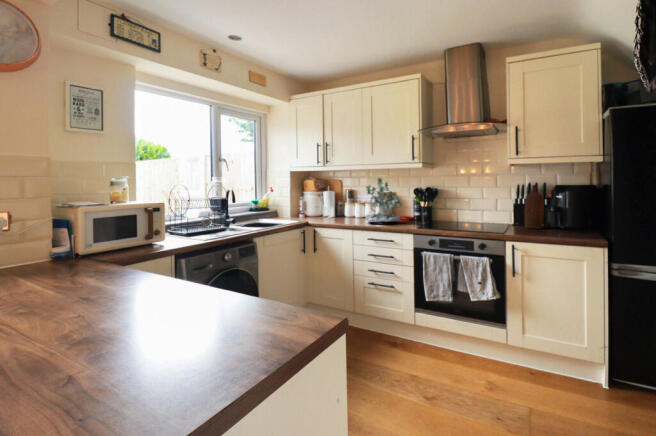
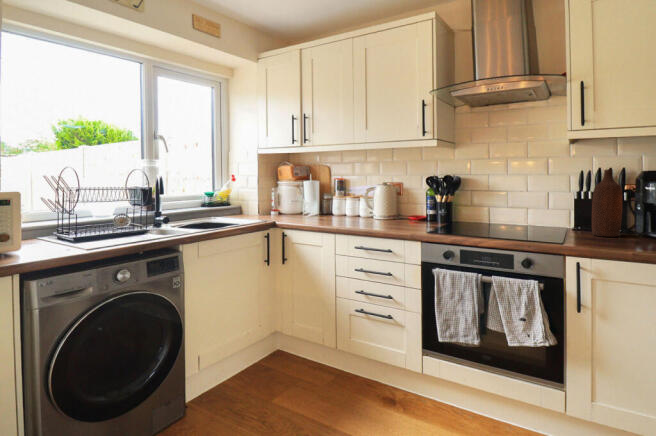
plant: present [366,178,402,222] -> none [355,158,411,224]

